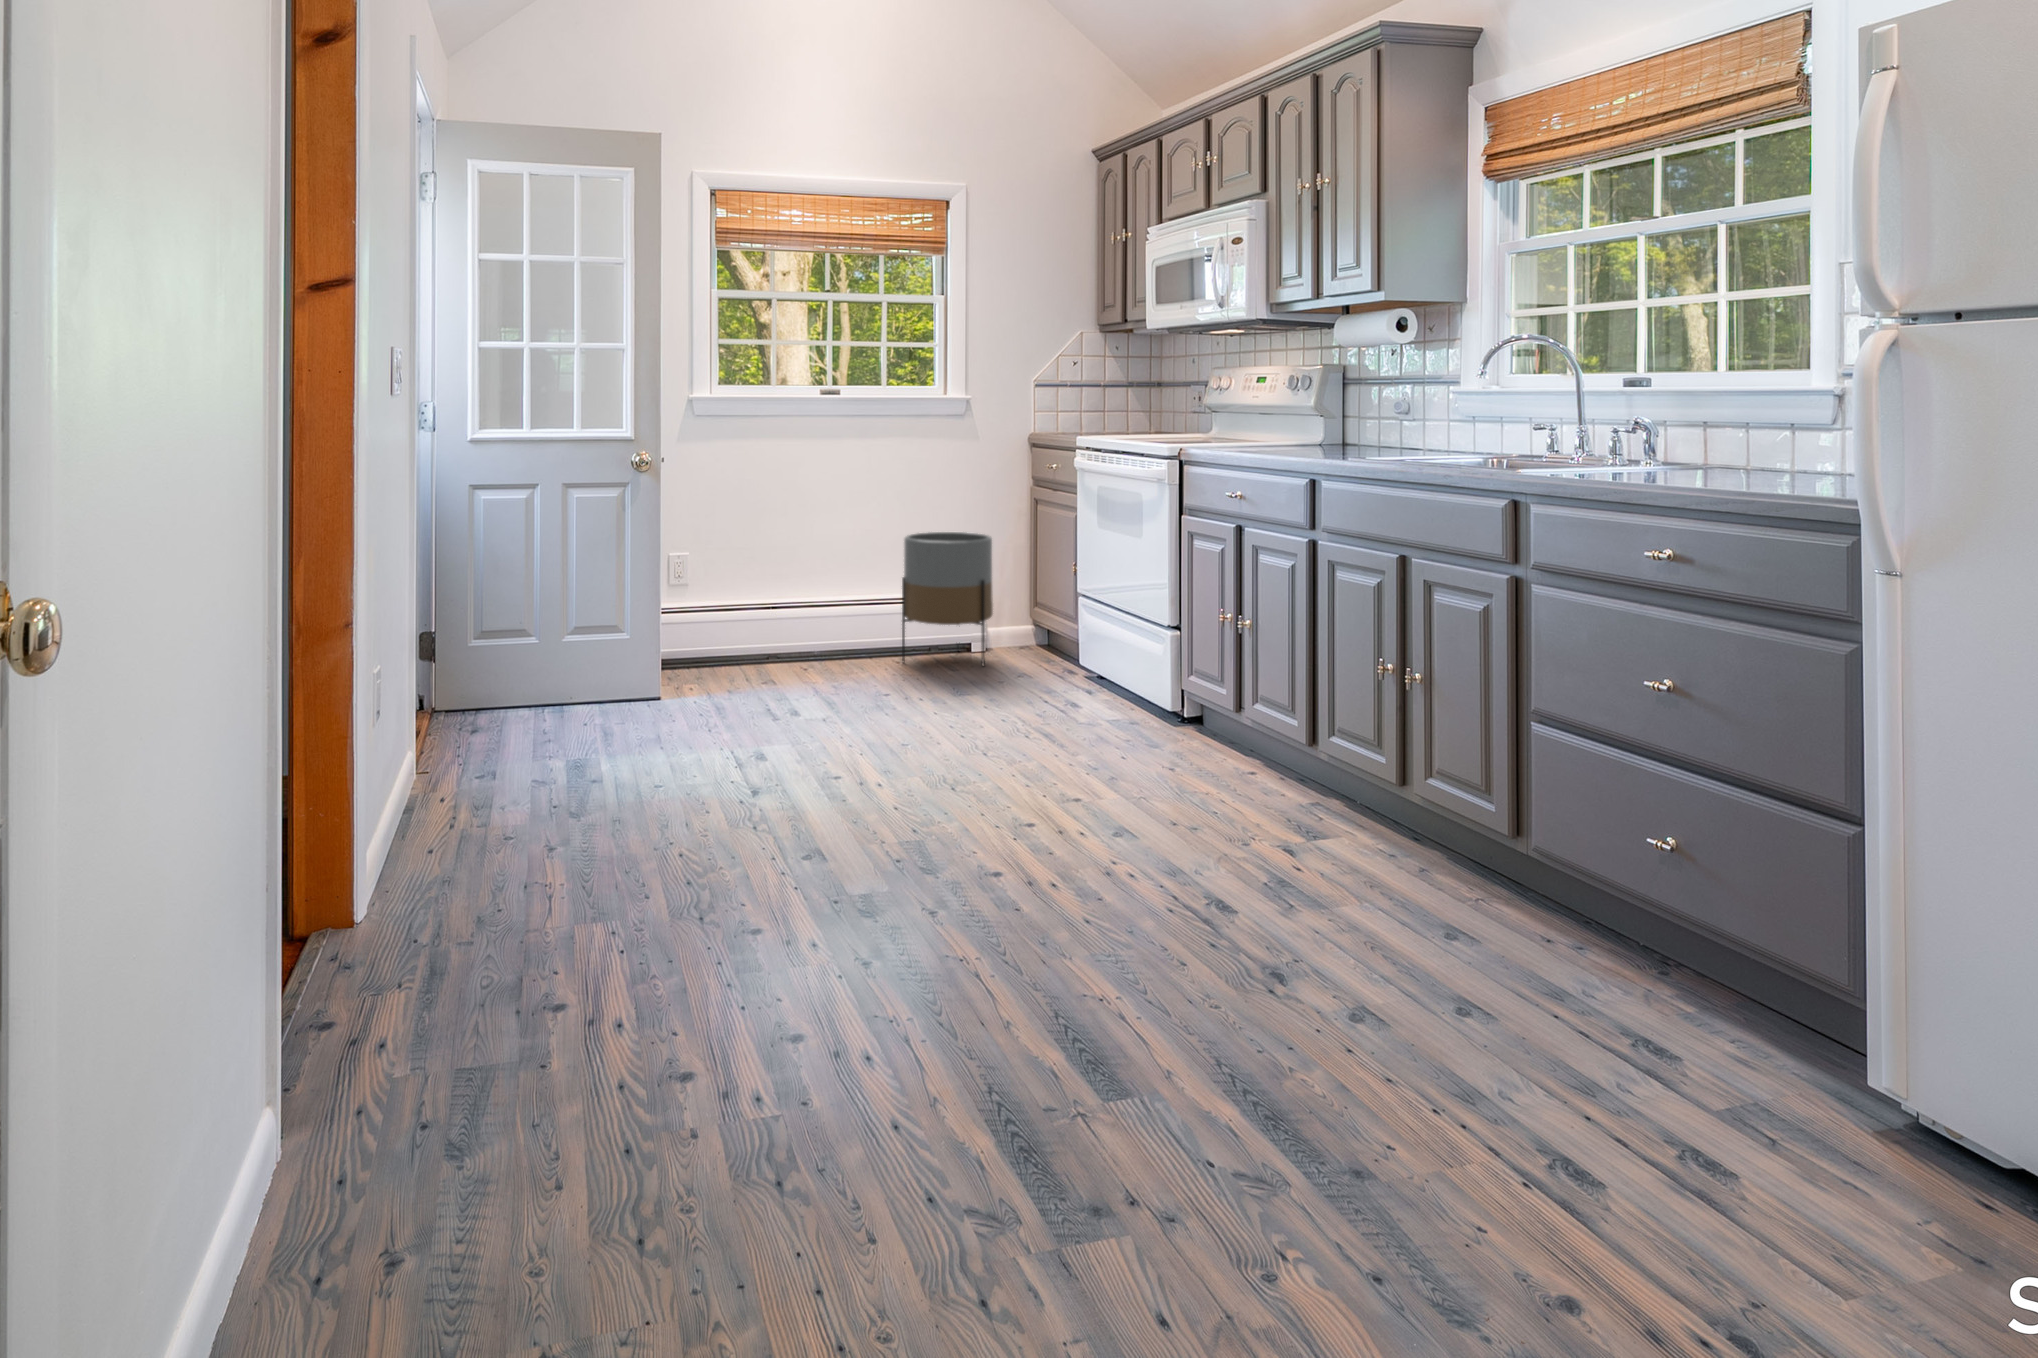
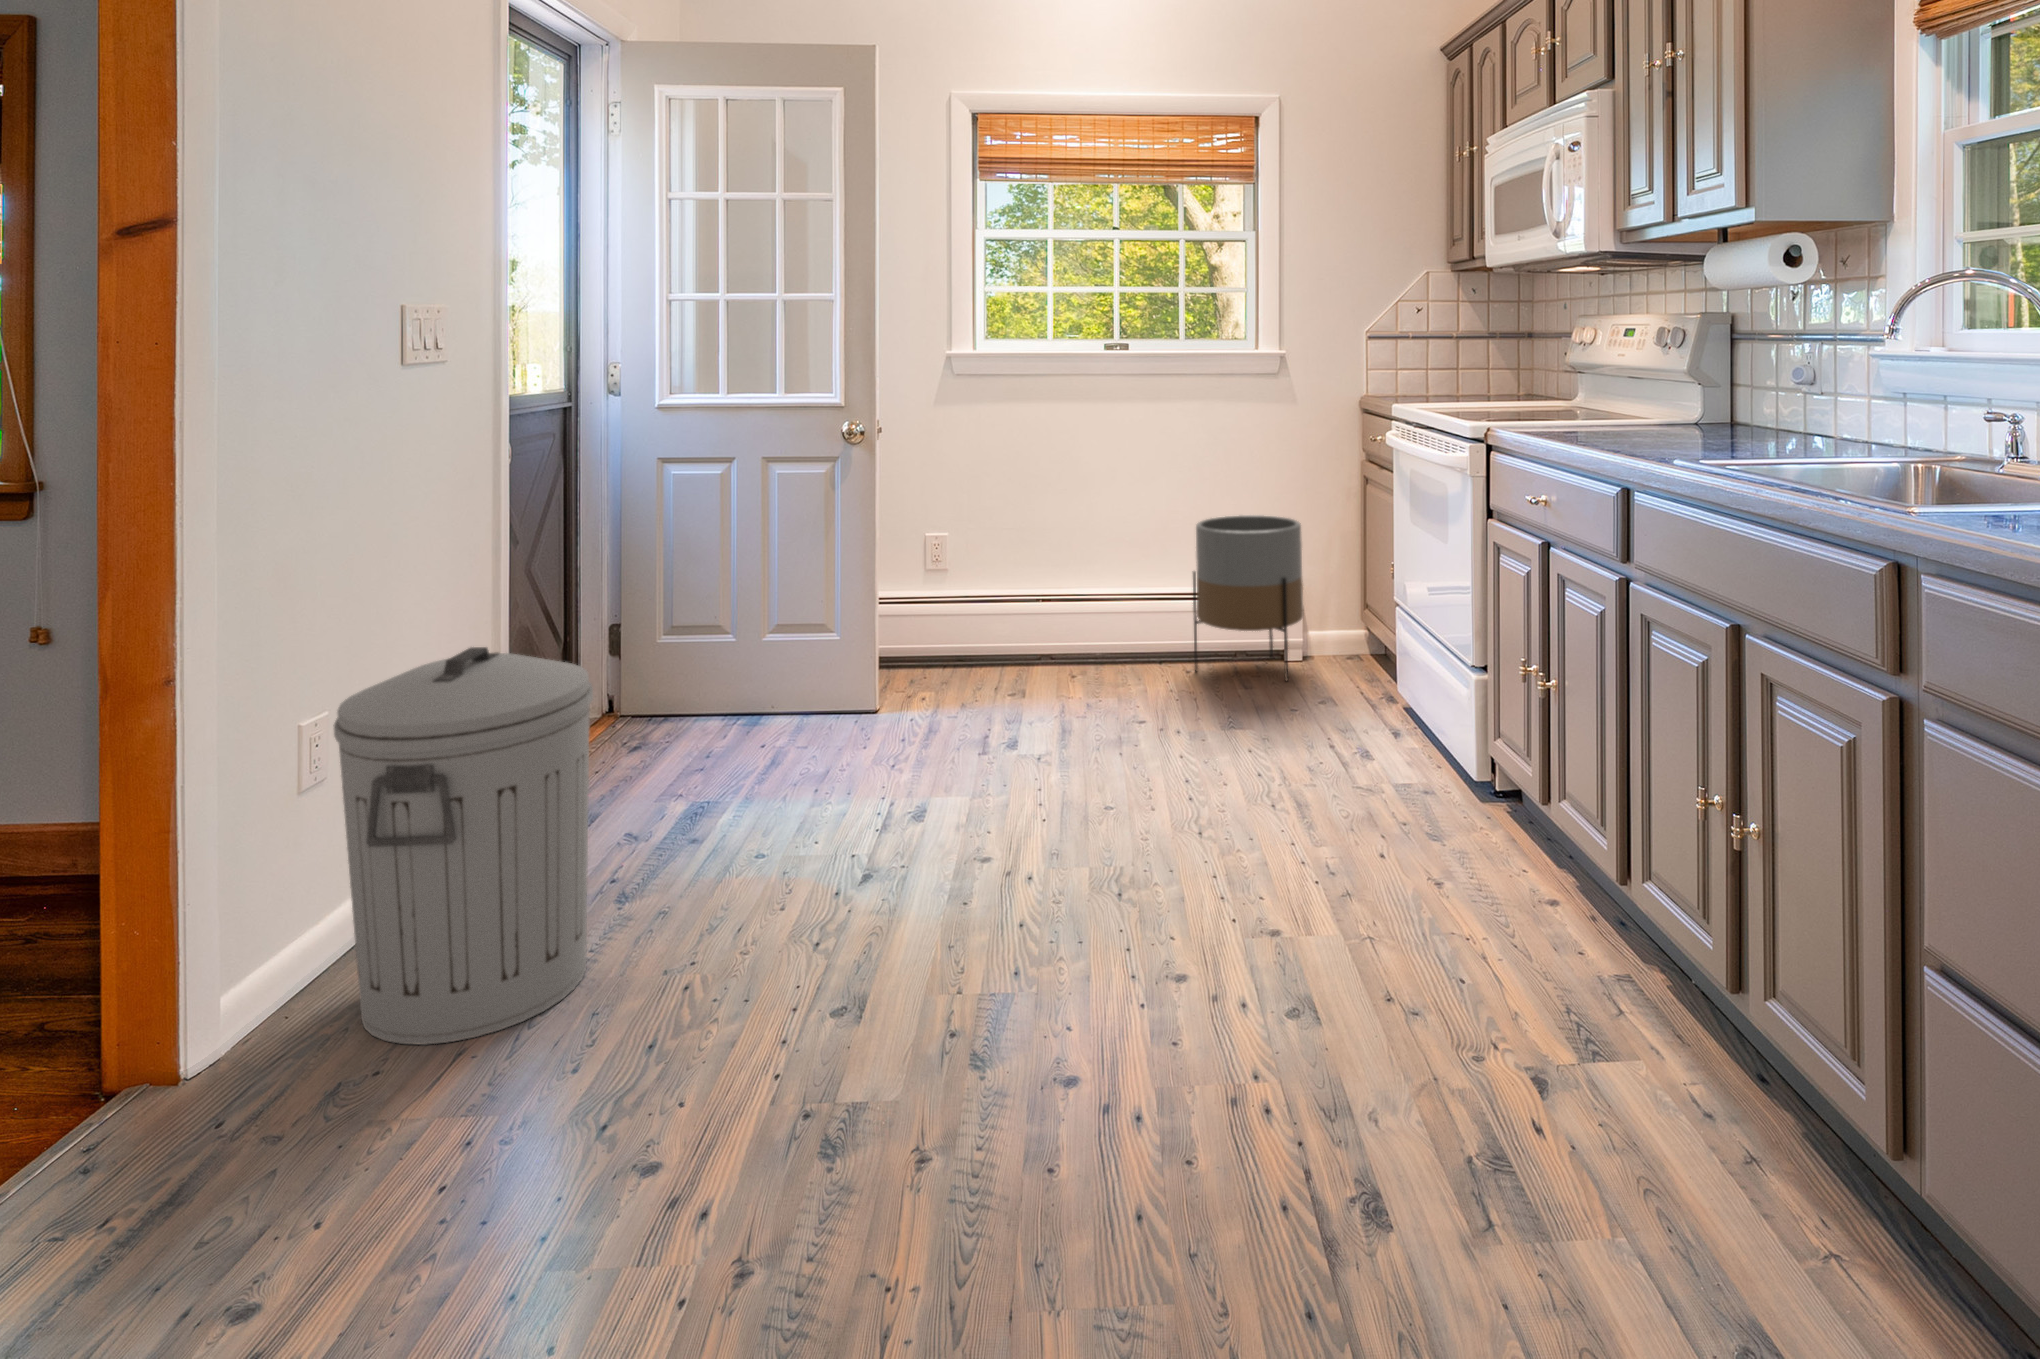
trash can: none [403,593,590,892] -> present [333,647,593,1045]

